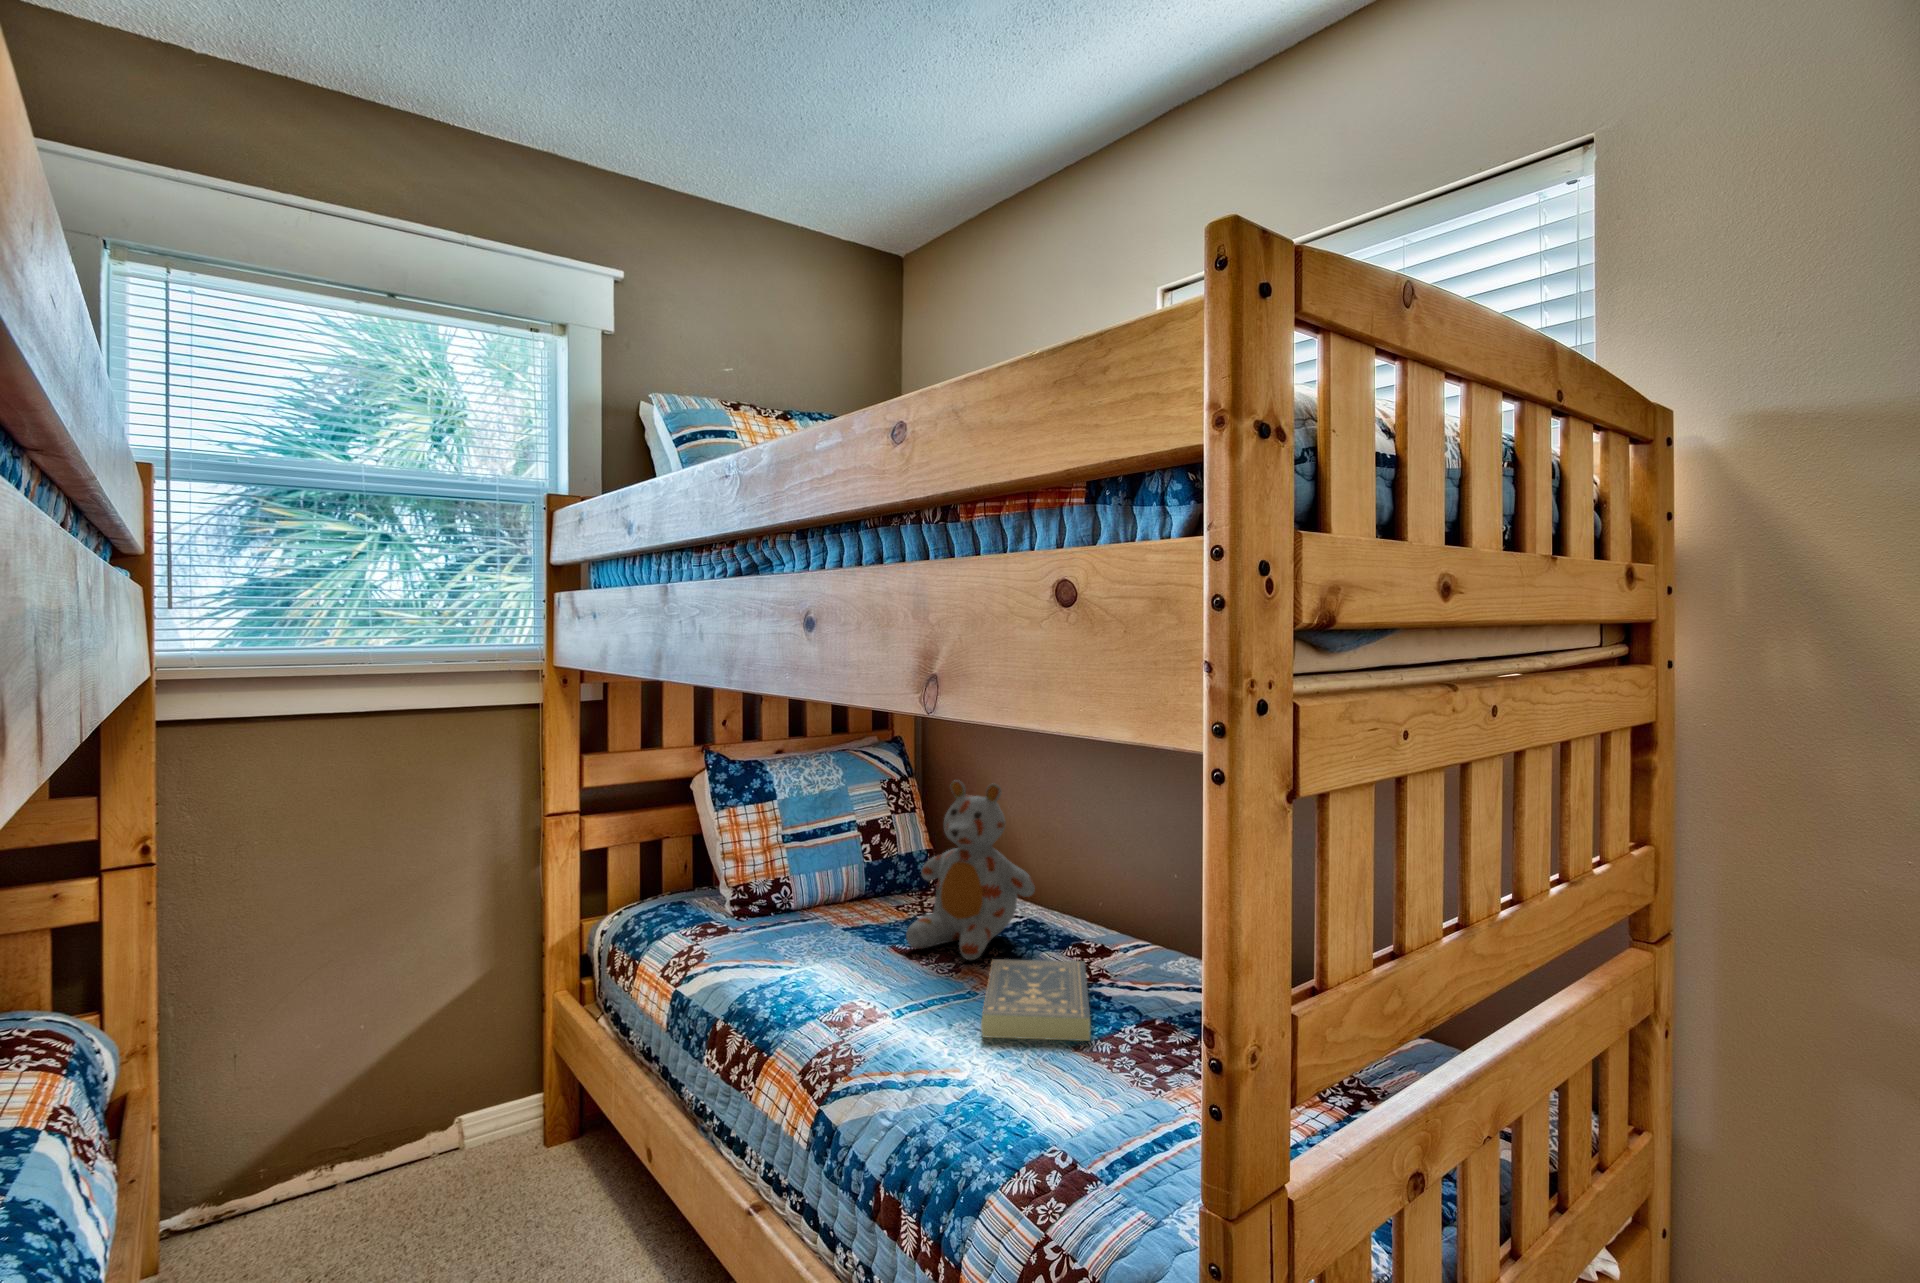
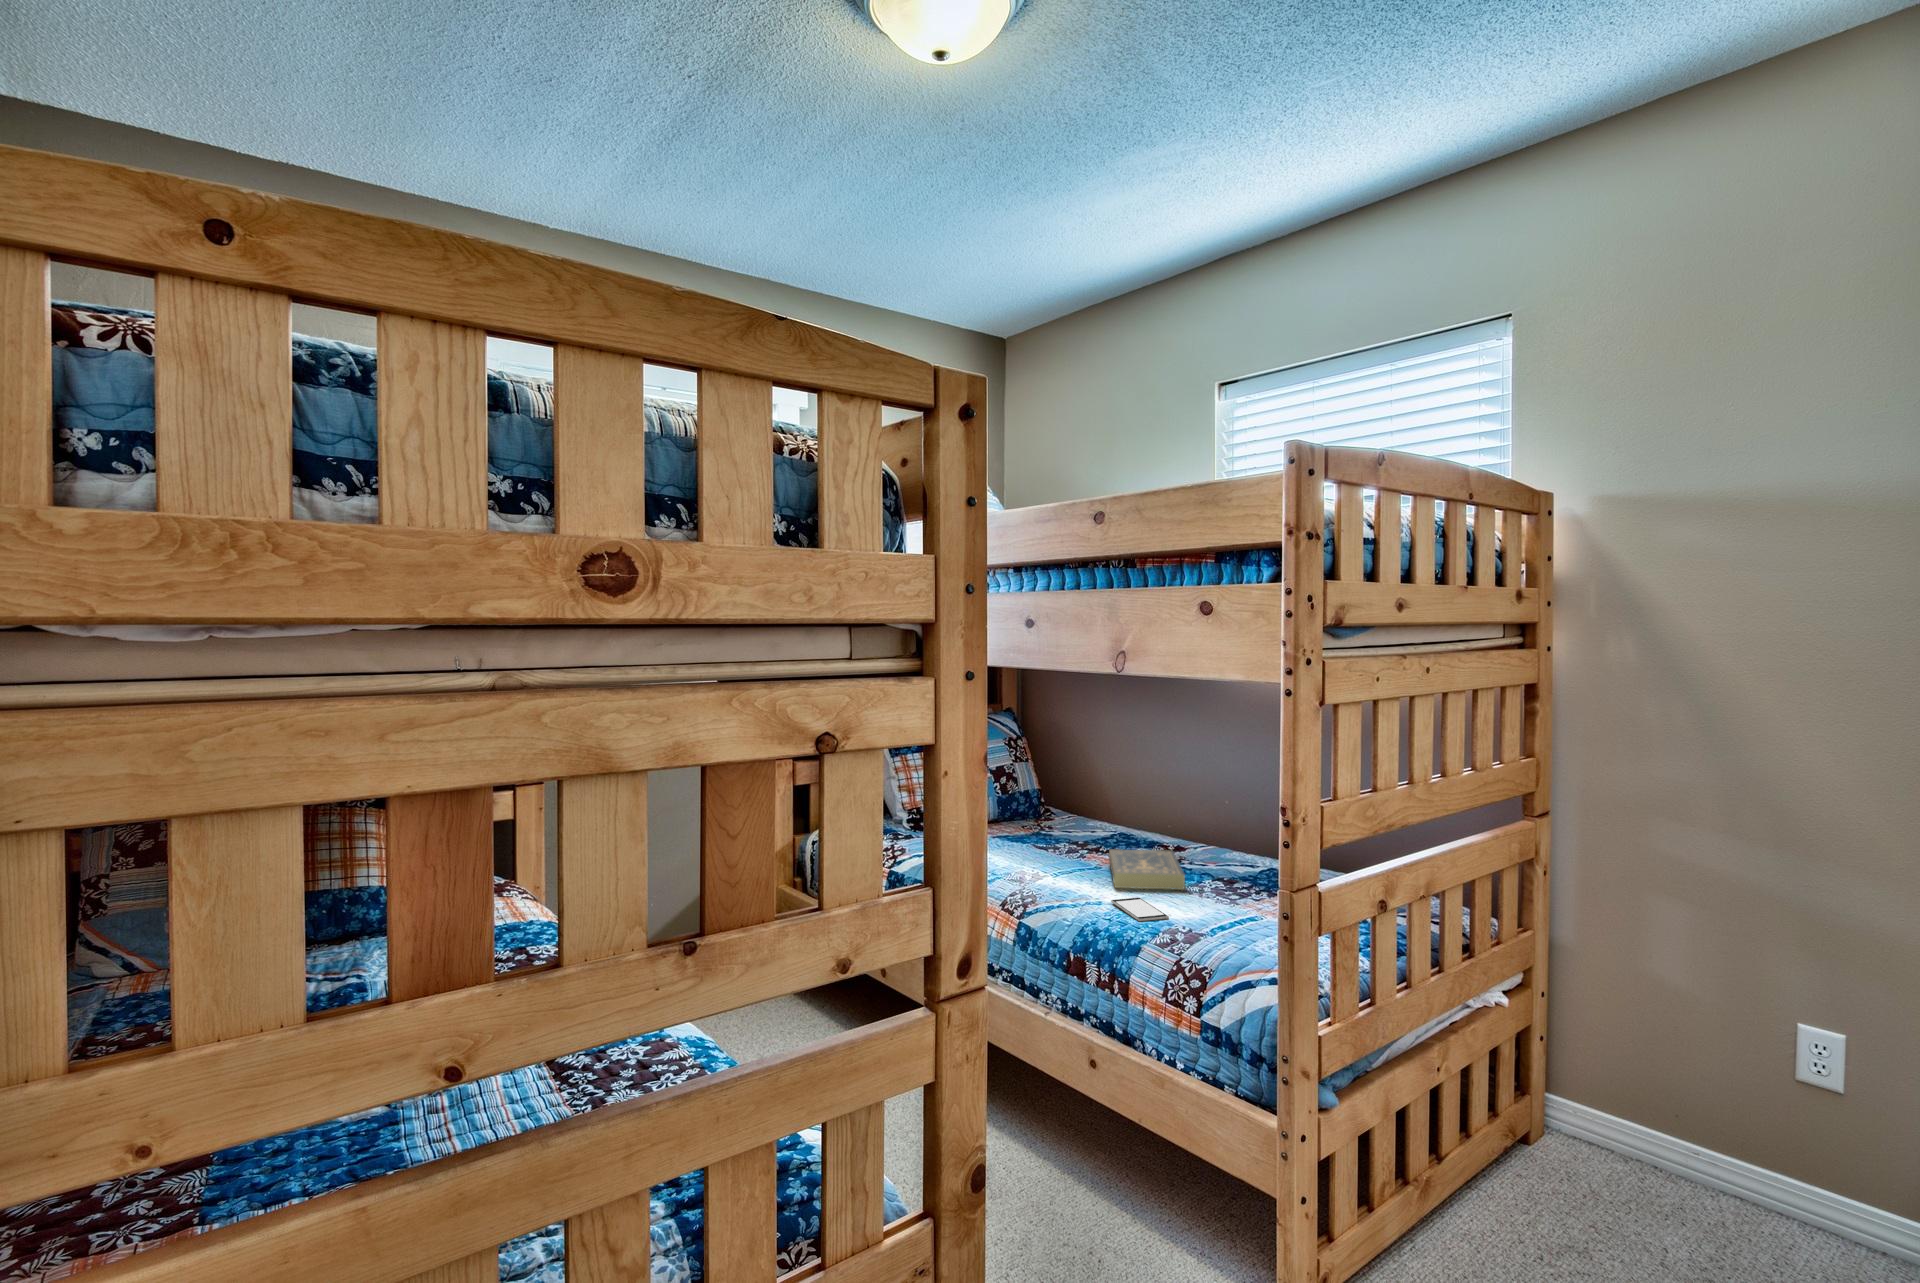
stuffed bear: present [906,780,1035,960] -> none [1041,732,1132,855]
smartphone: none [964,1066,1046,1130] -> present [1111,898,1169,921]

